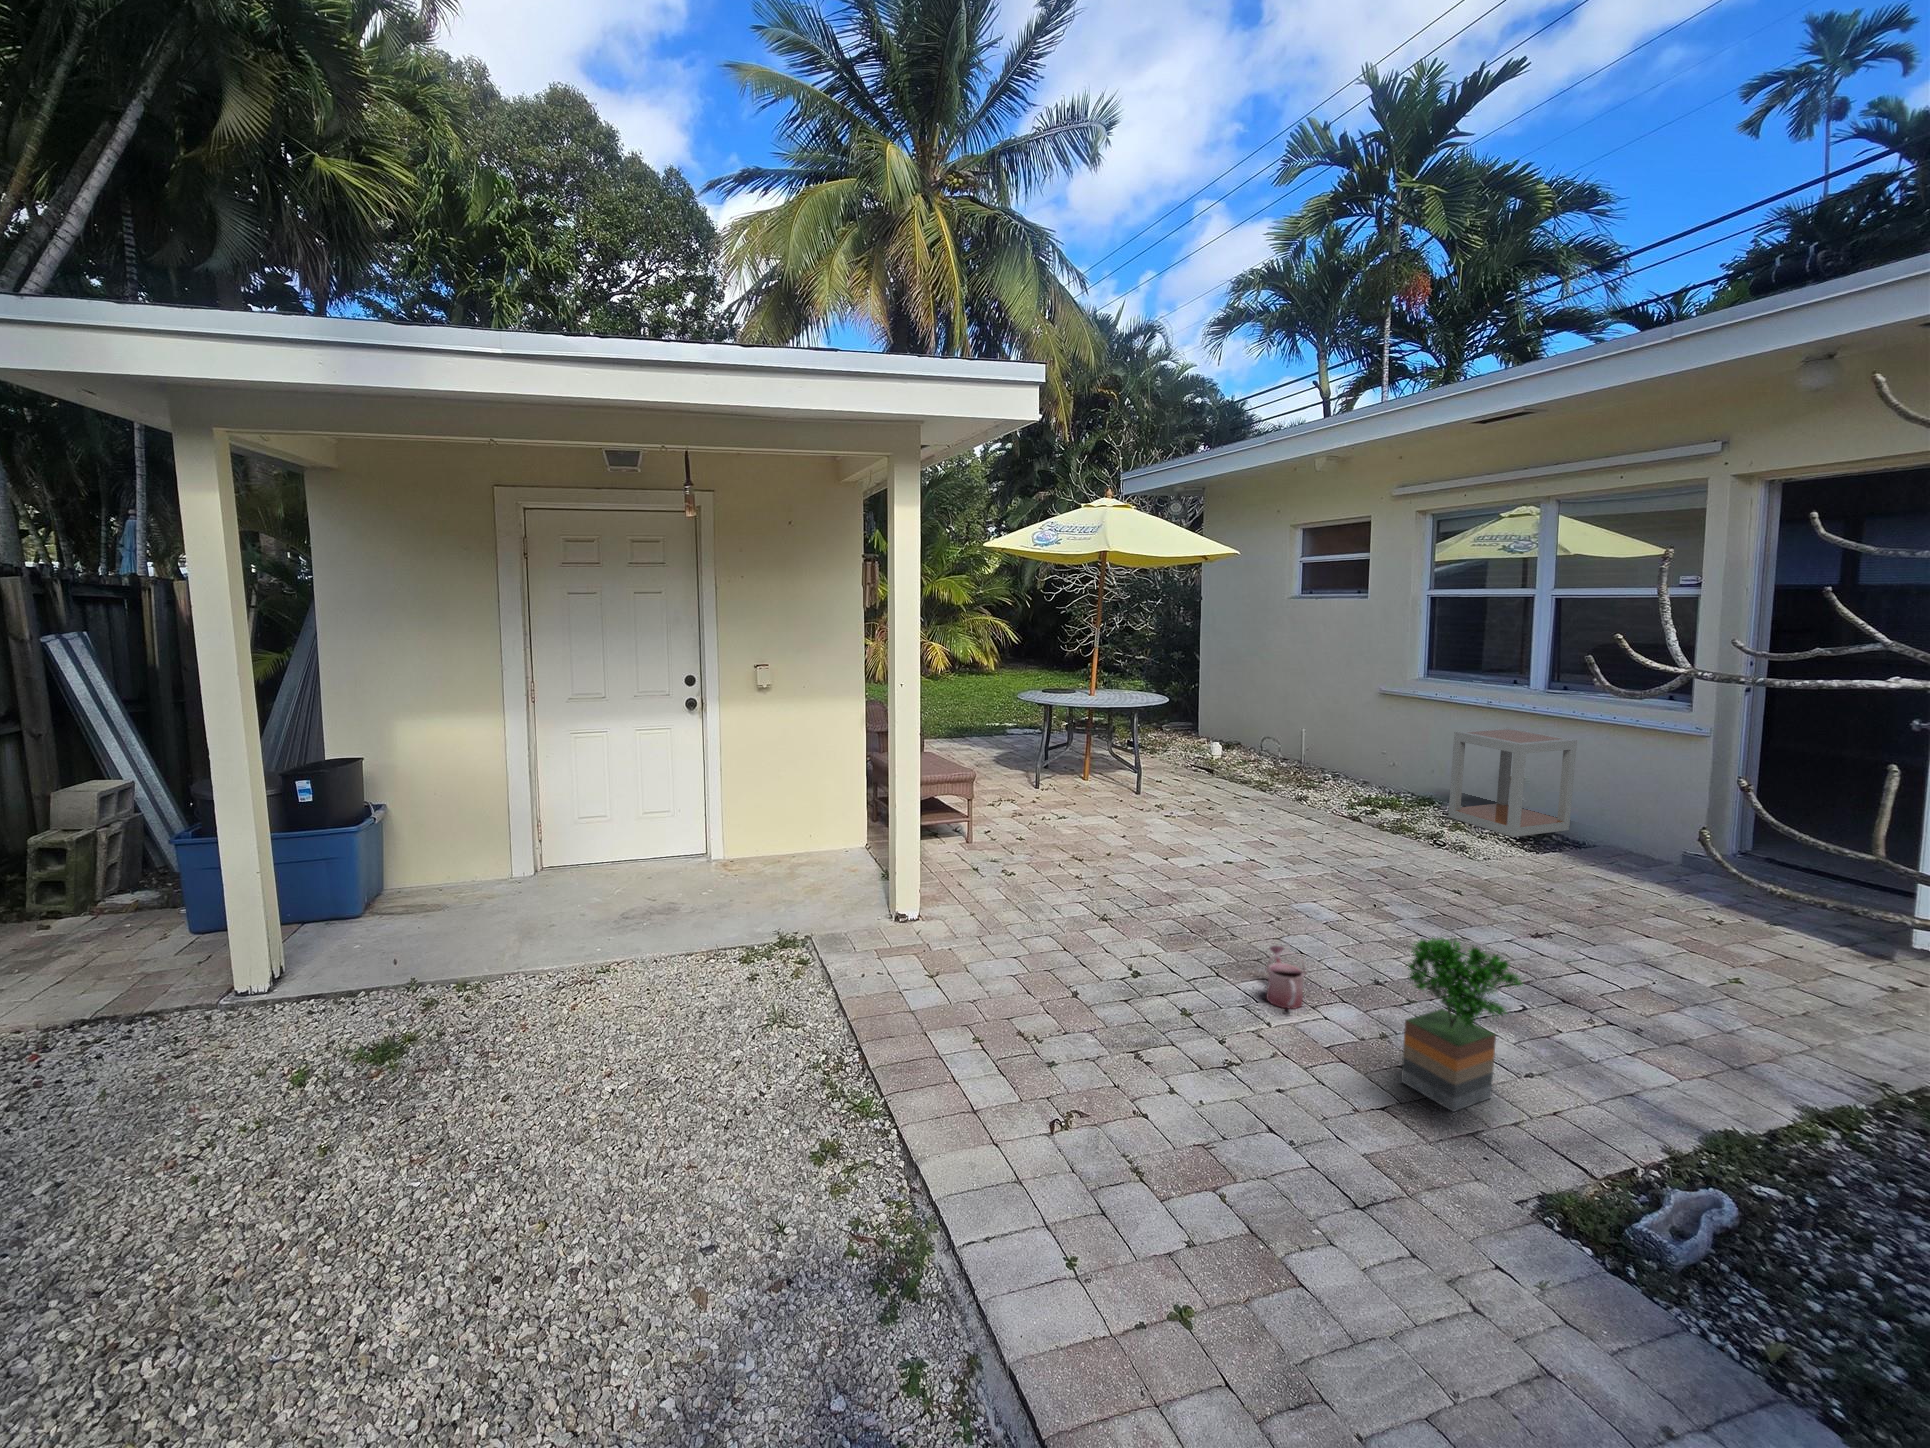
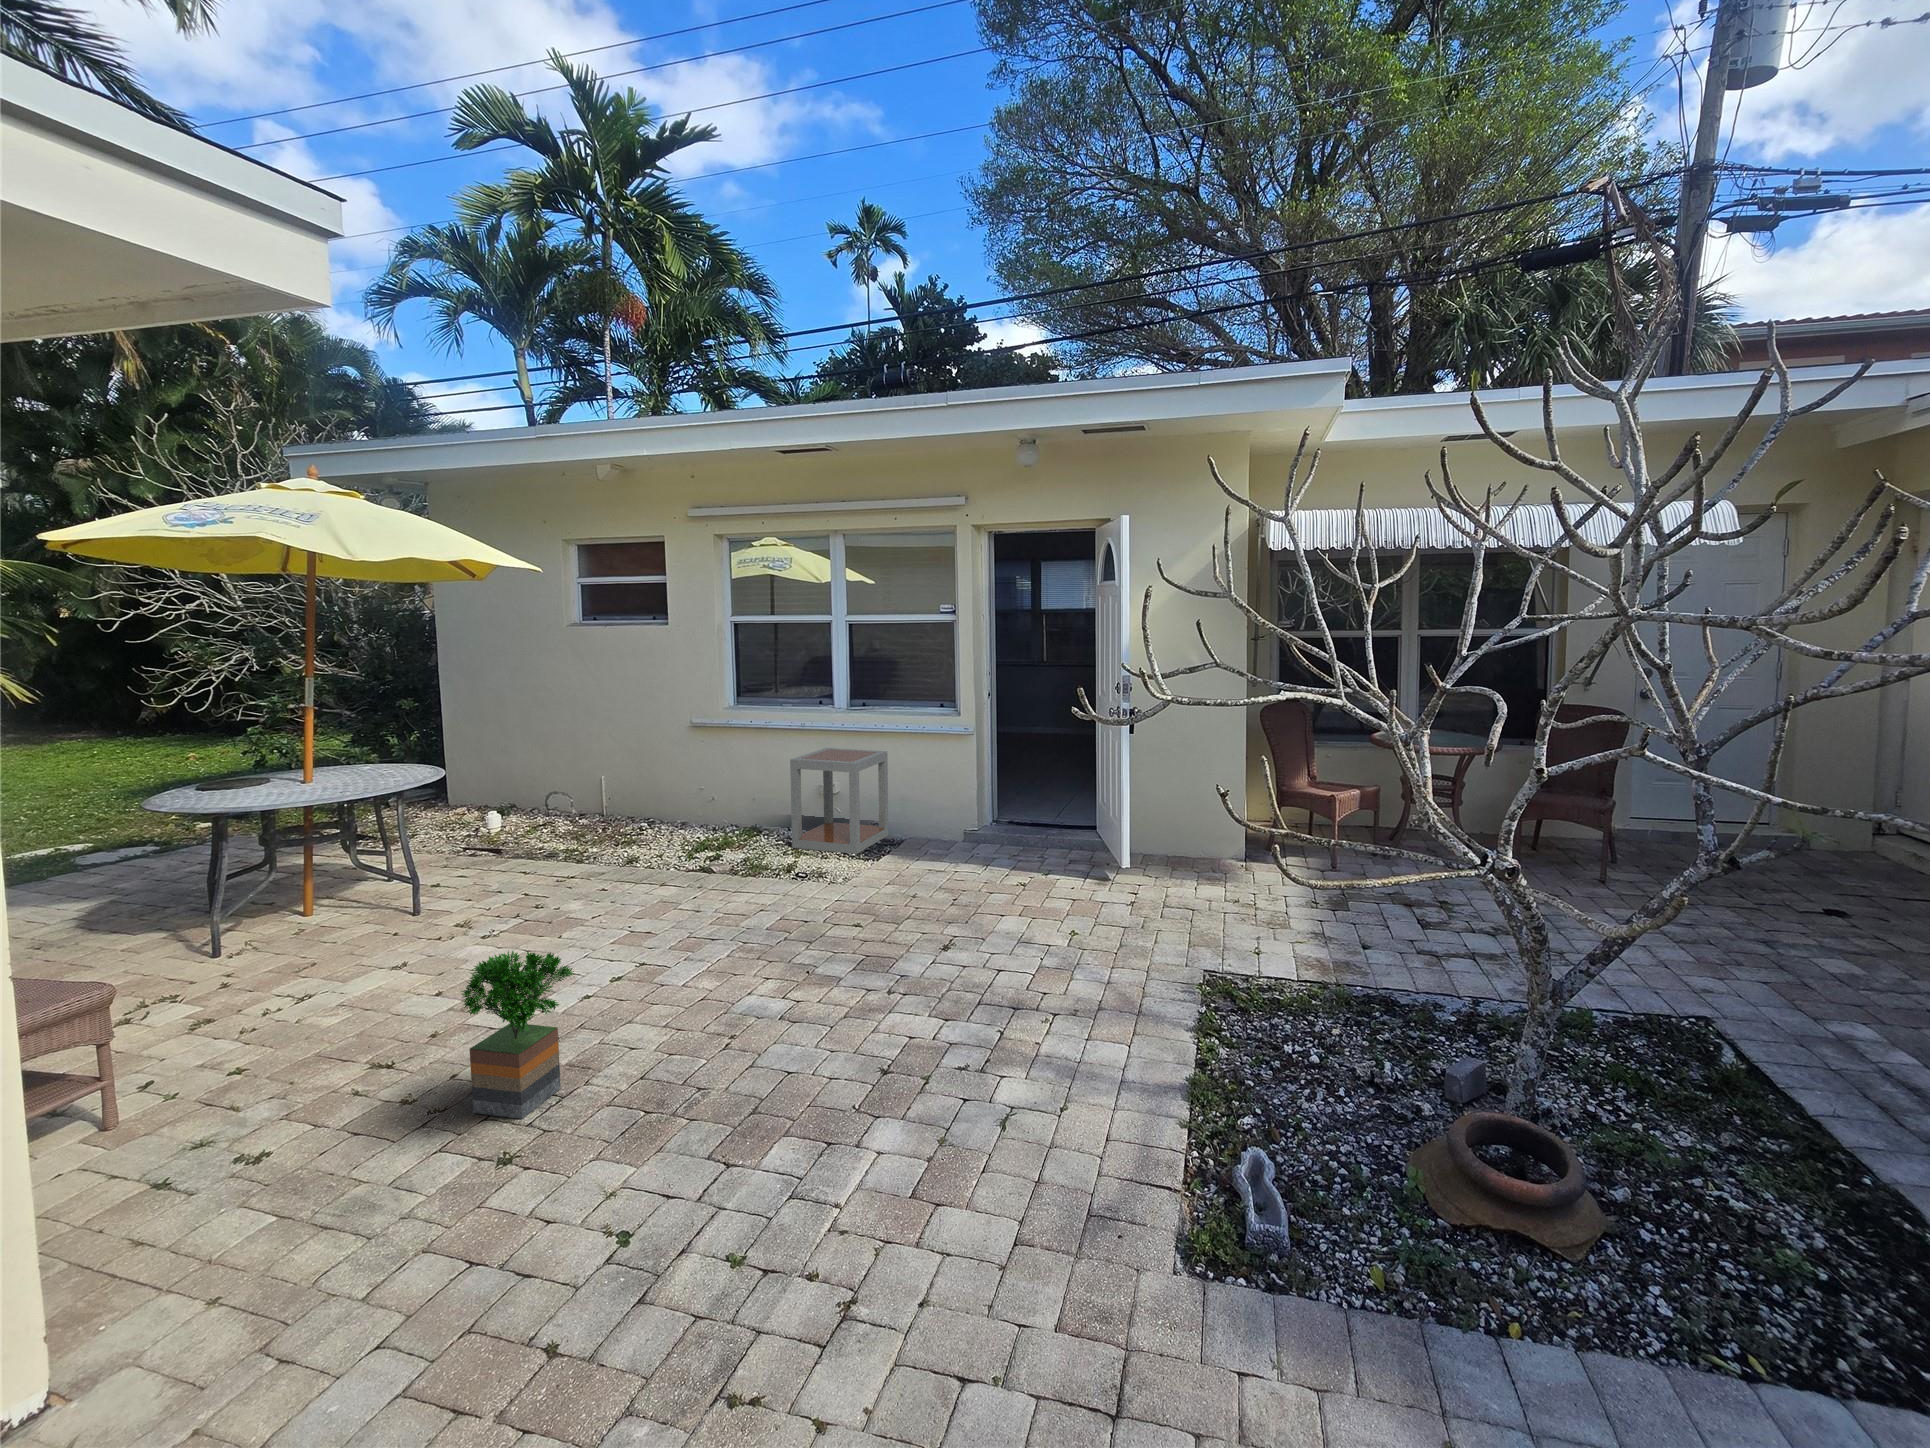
potted tree: present [1401,937,1522,1112] -> present [461,951,574,1119]
watering can: present [1266,946,1306,1009] -> none [780,1082,847,1169]

